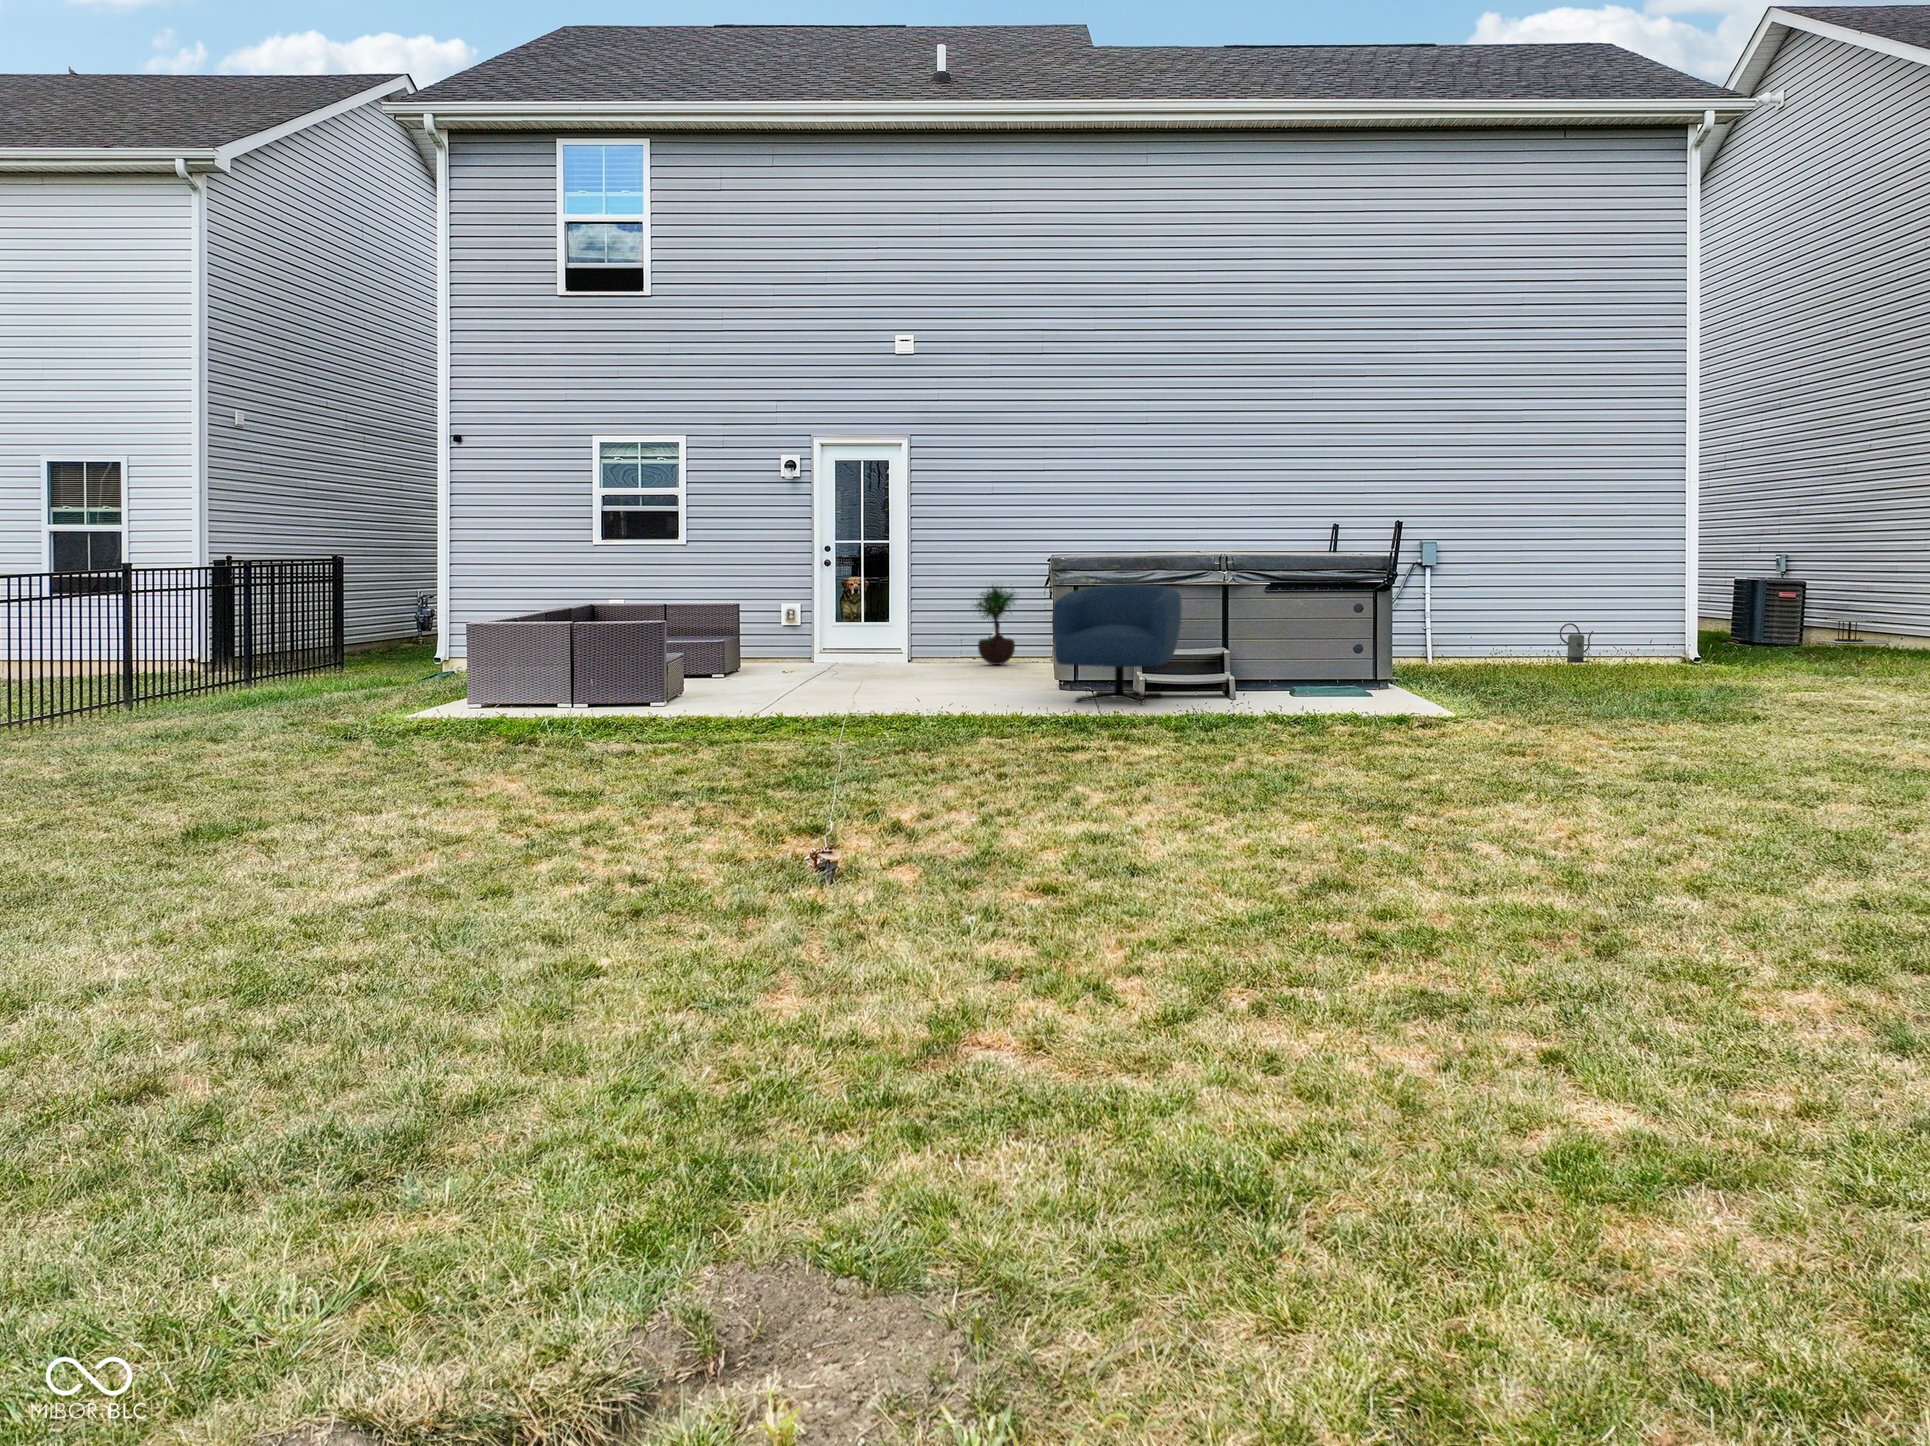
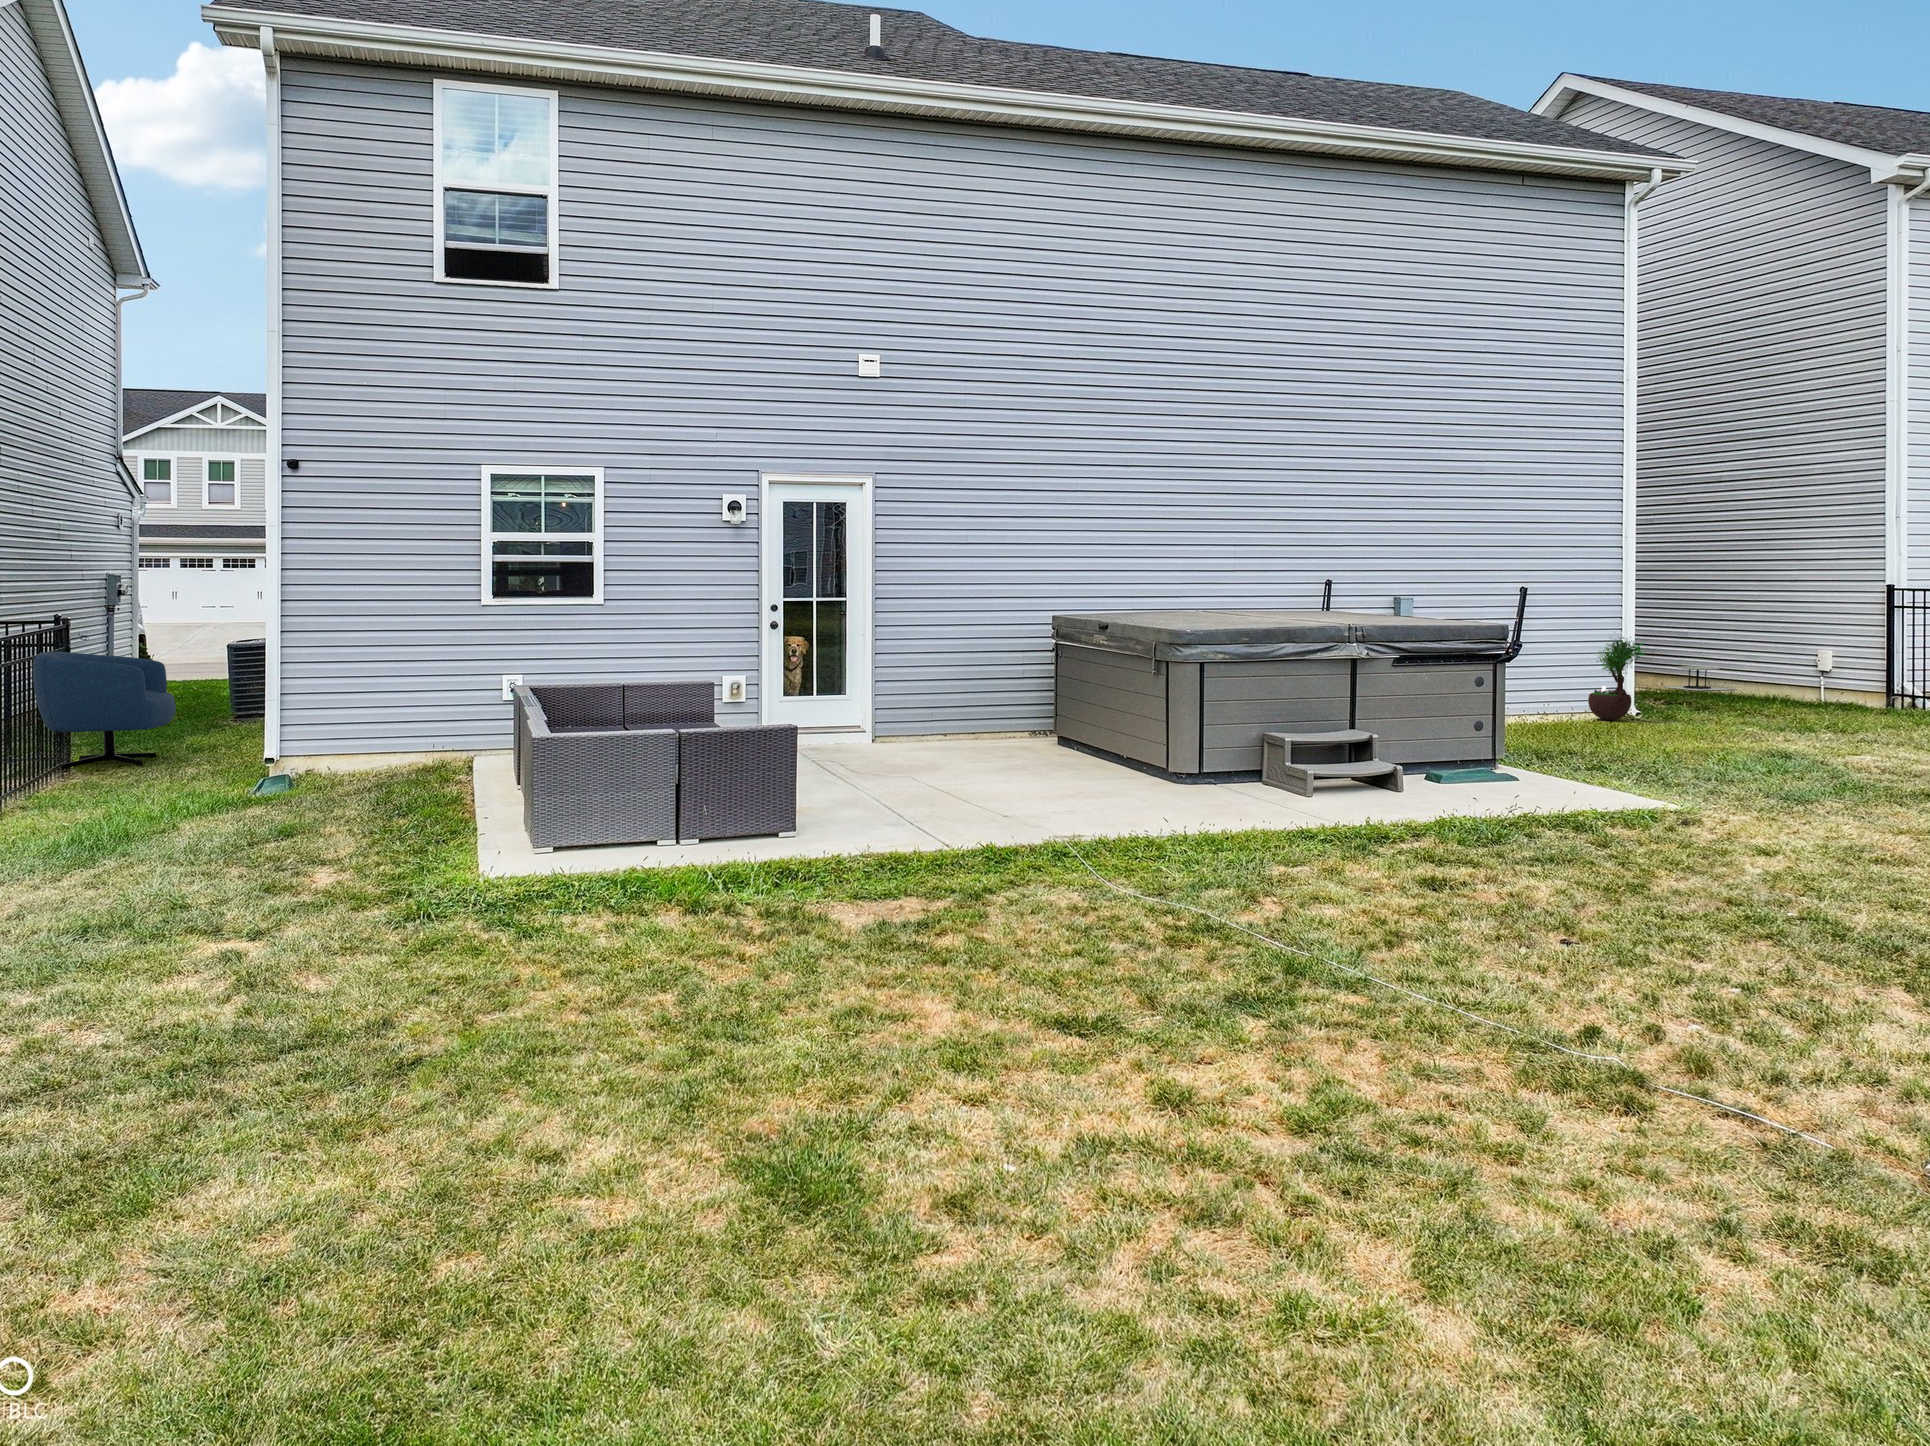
potted tree: present [973,584,1017,665] -> present [1588,637,1648,720]
armchair: present [1052,584,1182,705] -> present [33,652,176,769]
watering can: present [1560,623,1593,662] -> none [1537,682,1566,722]

